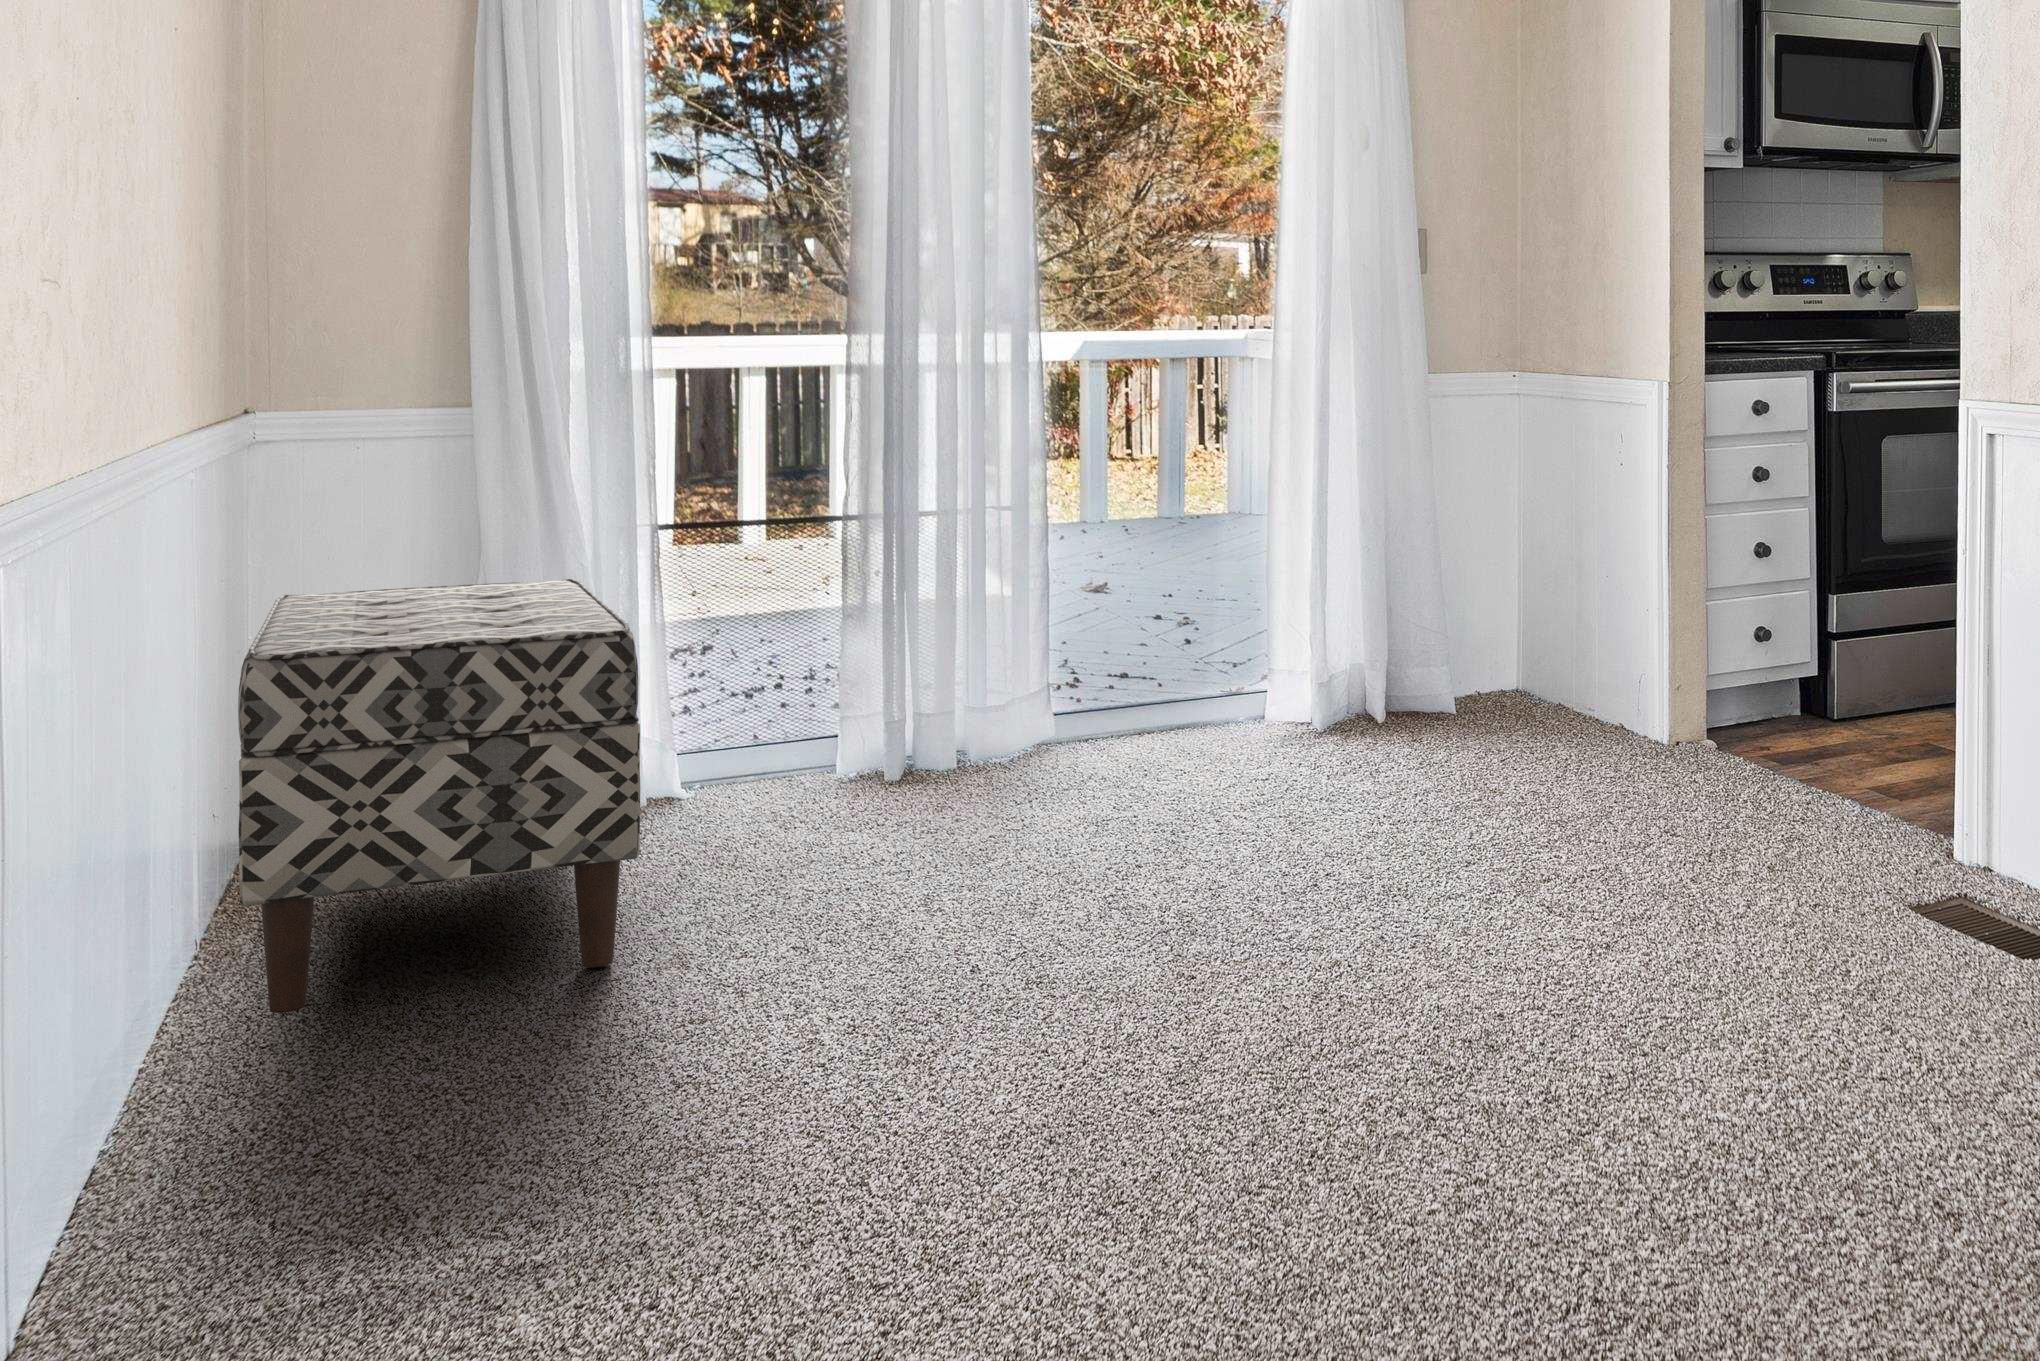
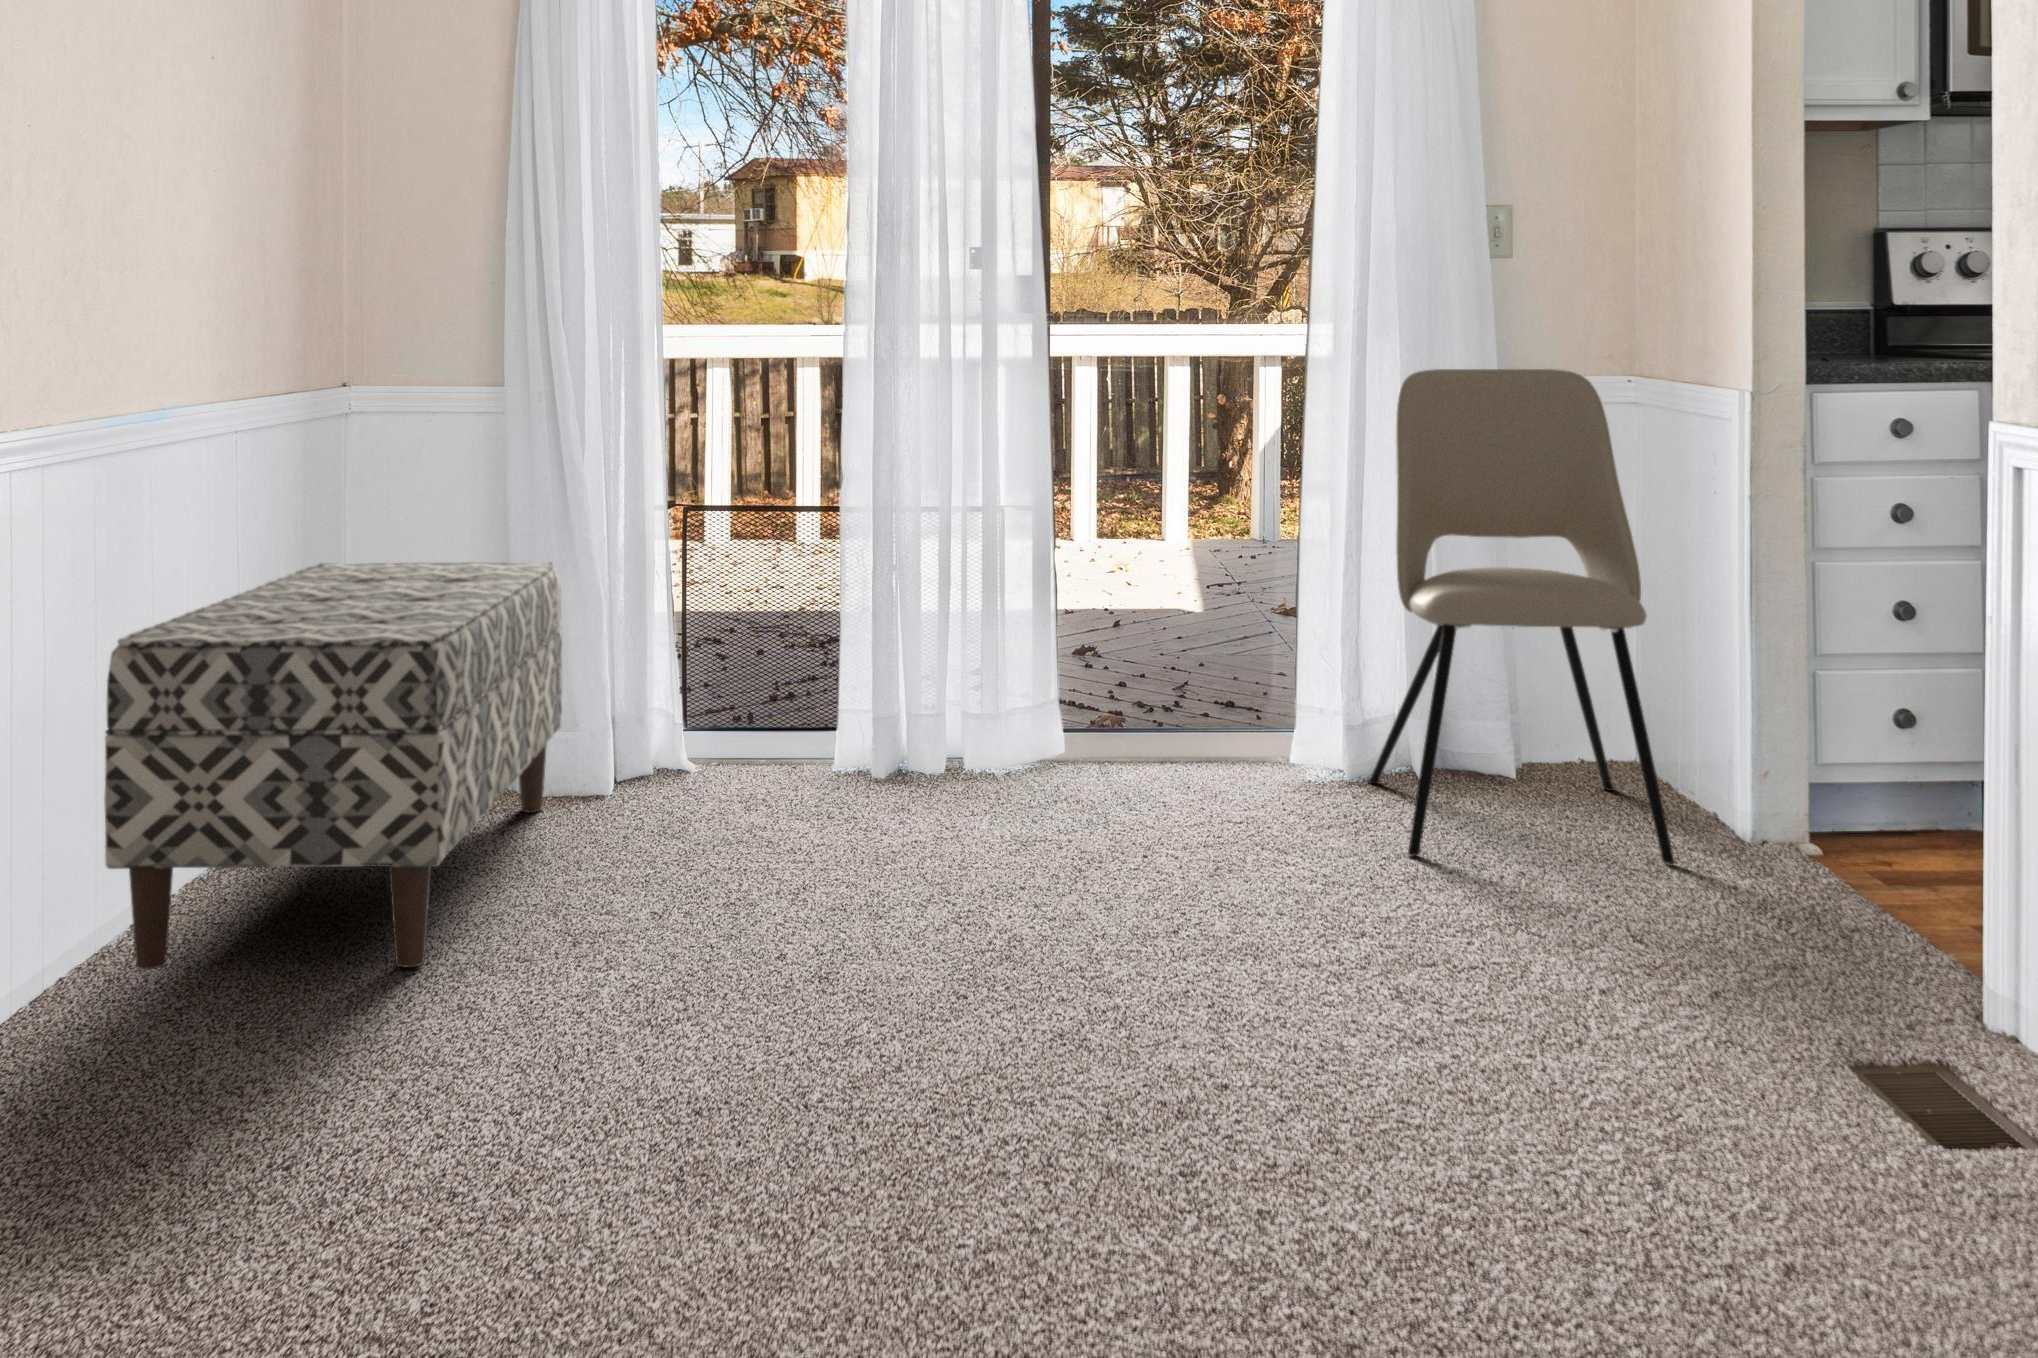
dining chair: none [1343,369,1625,776] -> present [1368,369,1675,864]

